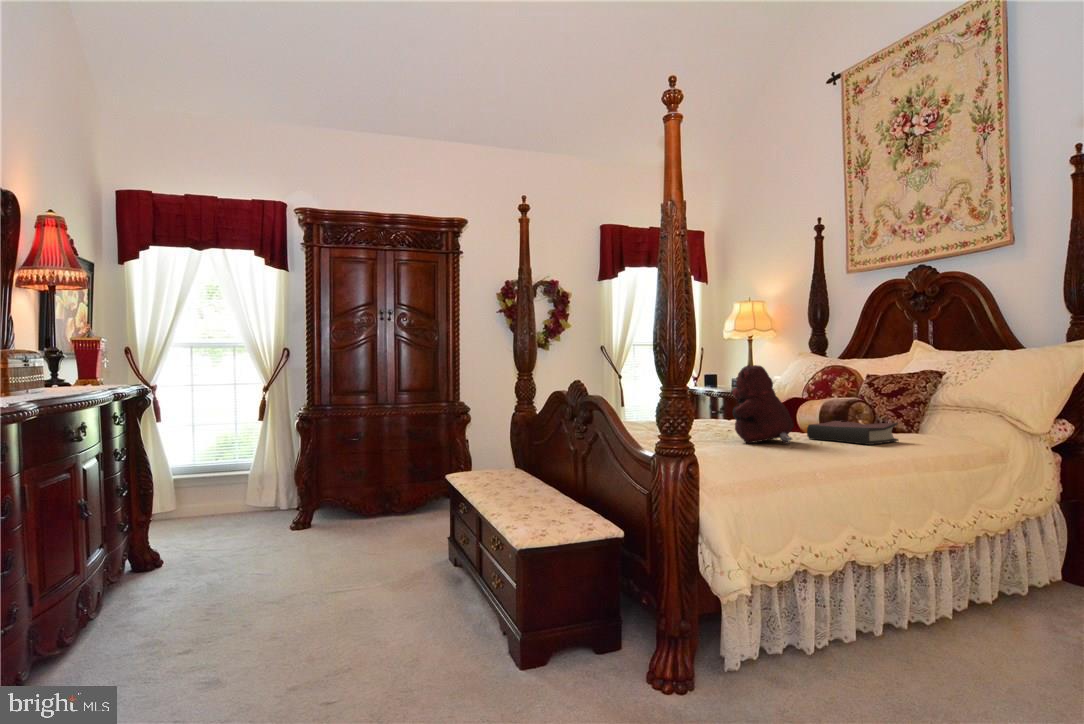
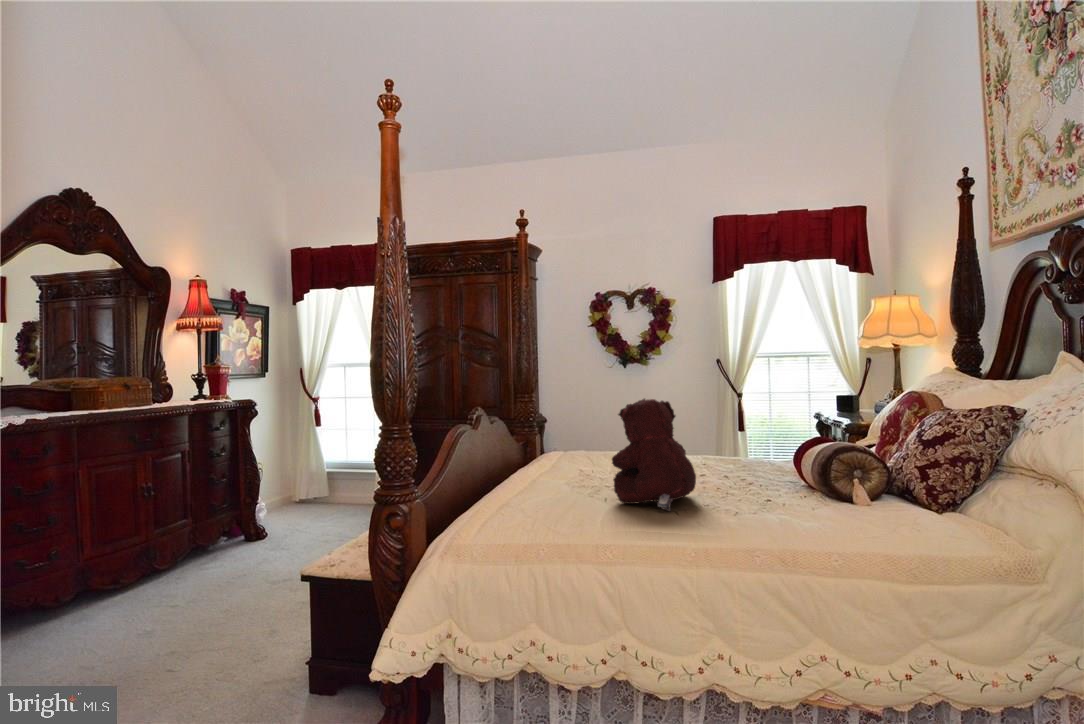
hardback book: present [807,421,898,445] -> none [738,479,862,528]

